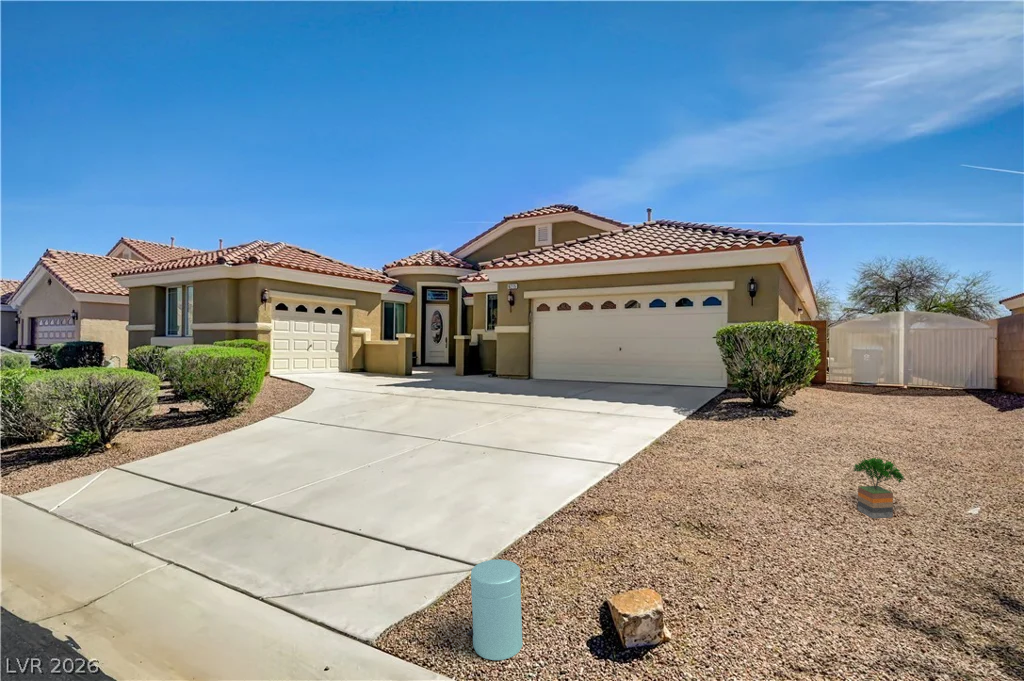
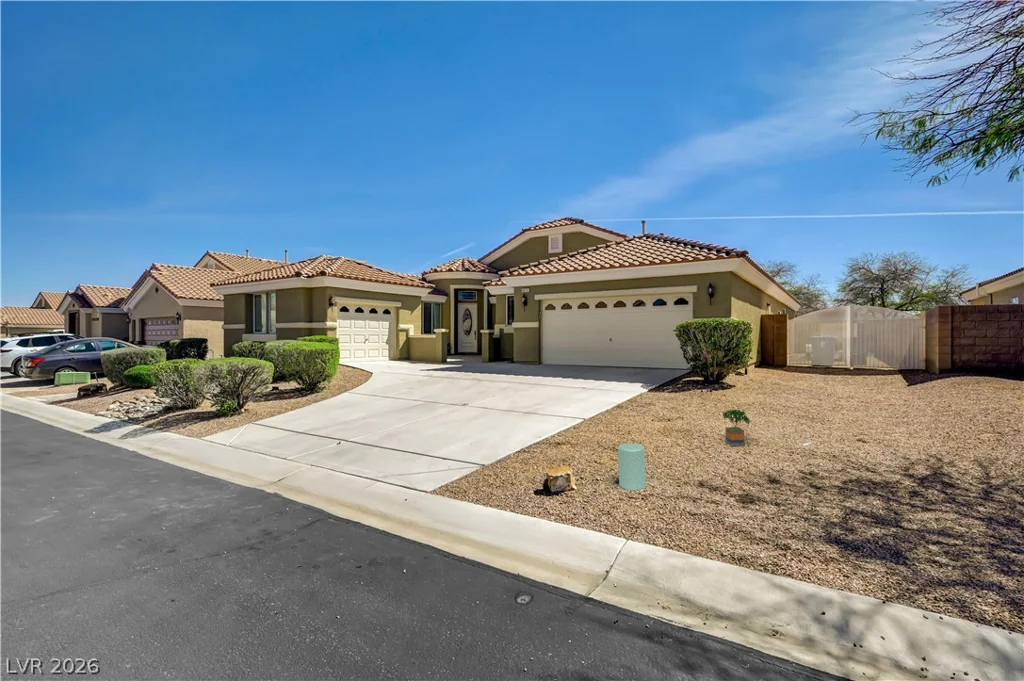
trash can: present [467,559,522,660] -> present [614,443,645,490]

